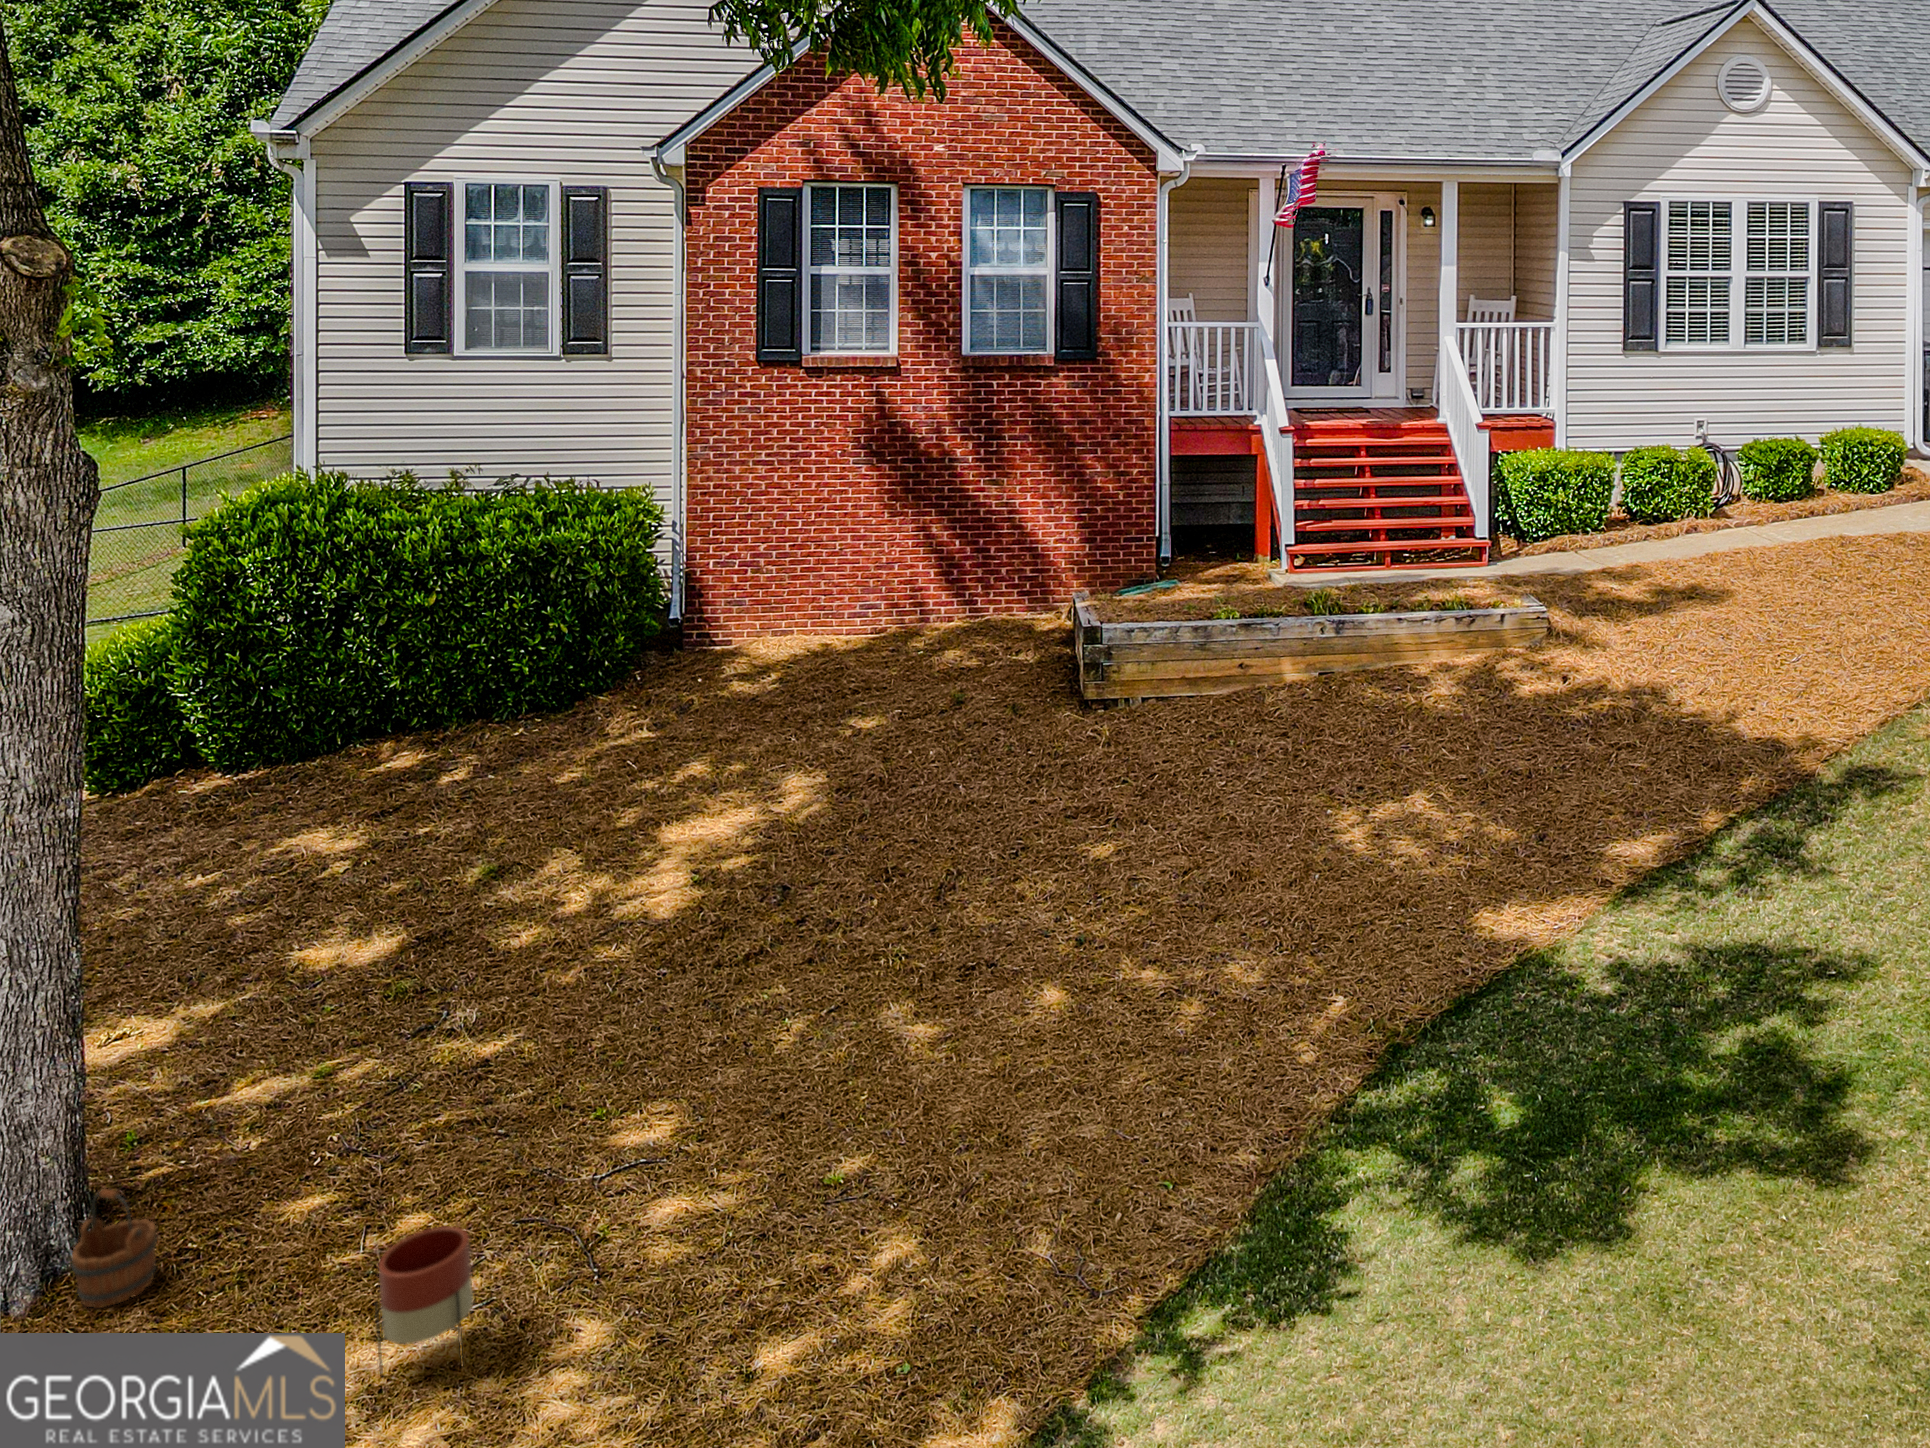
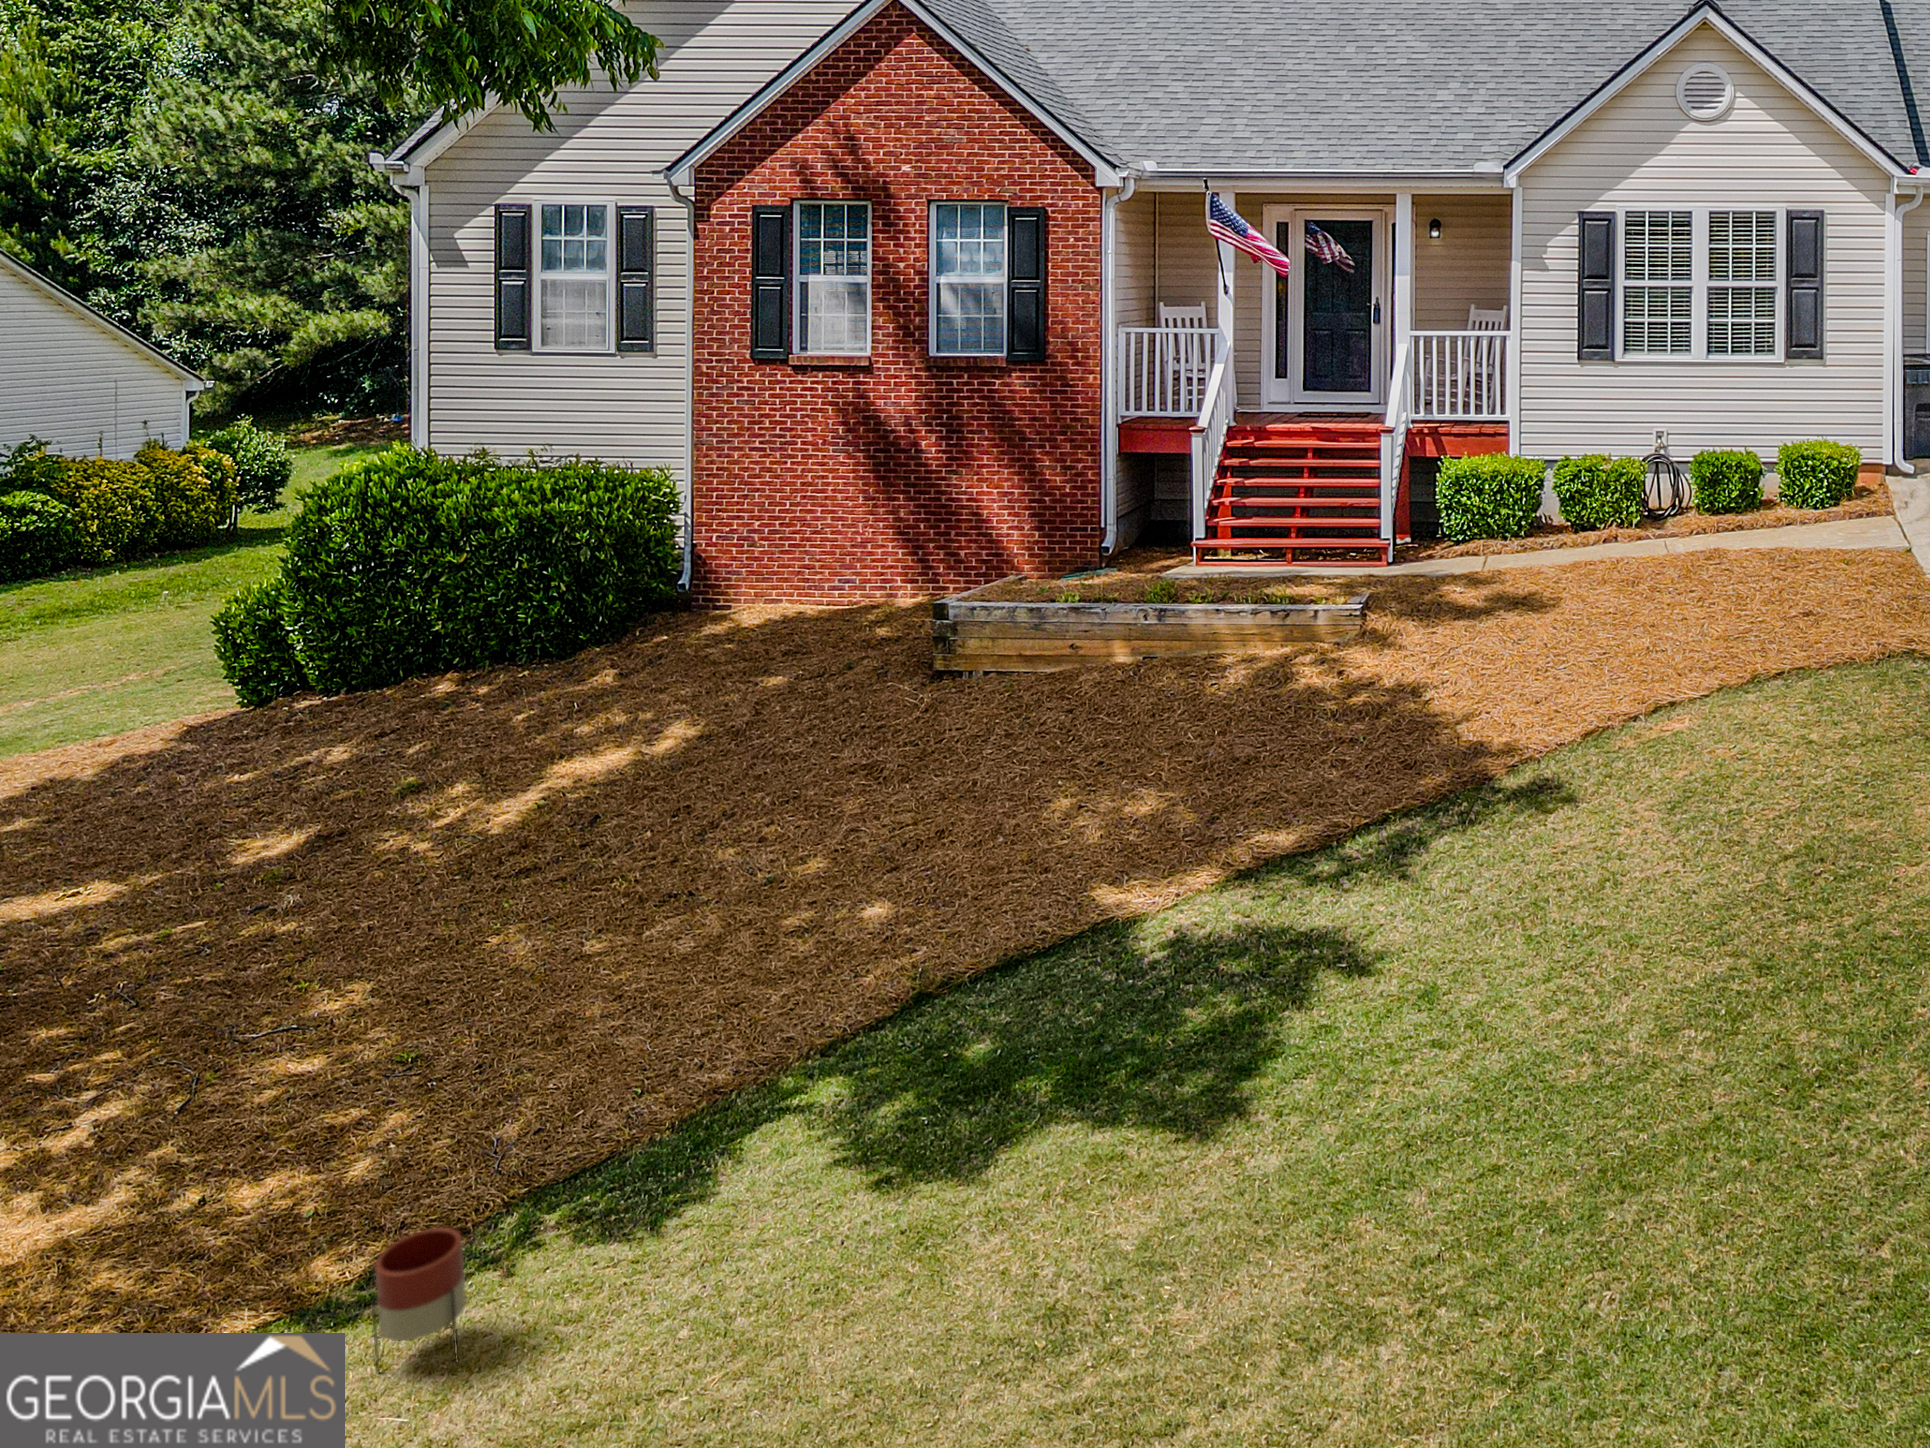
wooden bucket: present [72,1189,157,1308] -> none [66,1197,149,1314]

